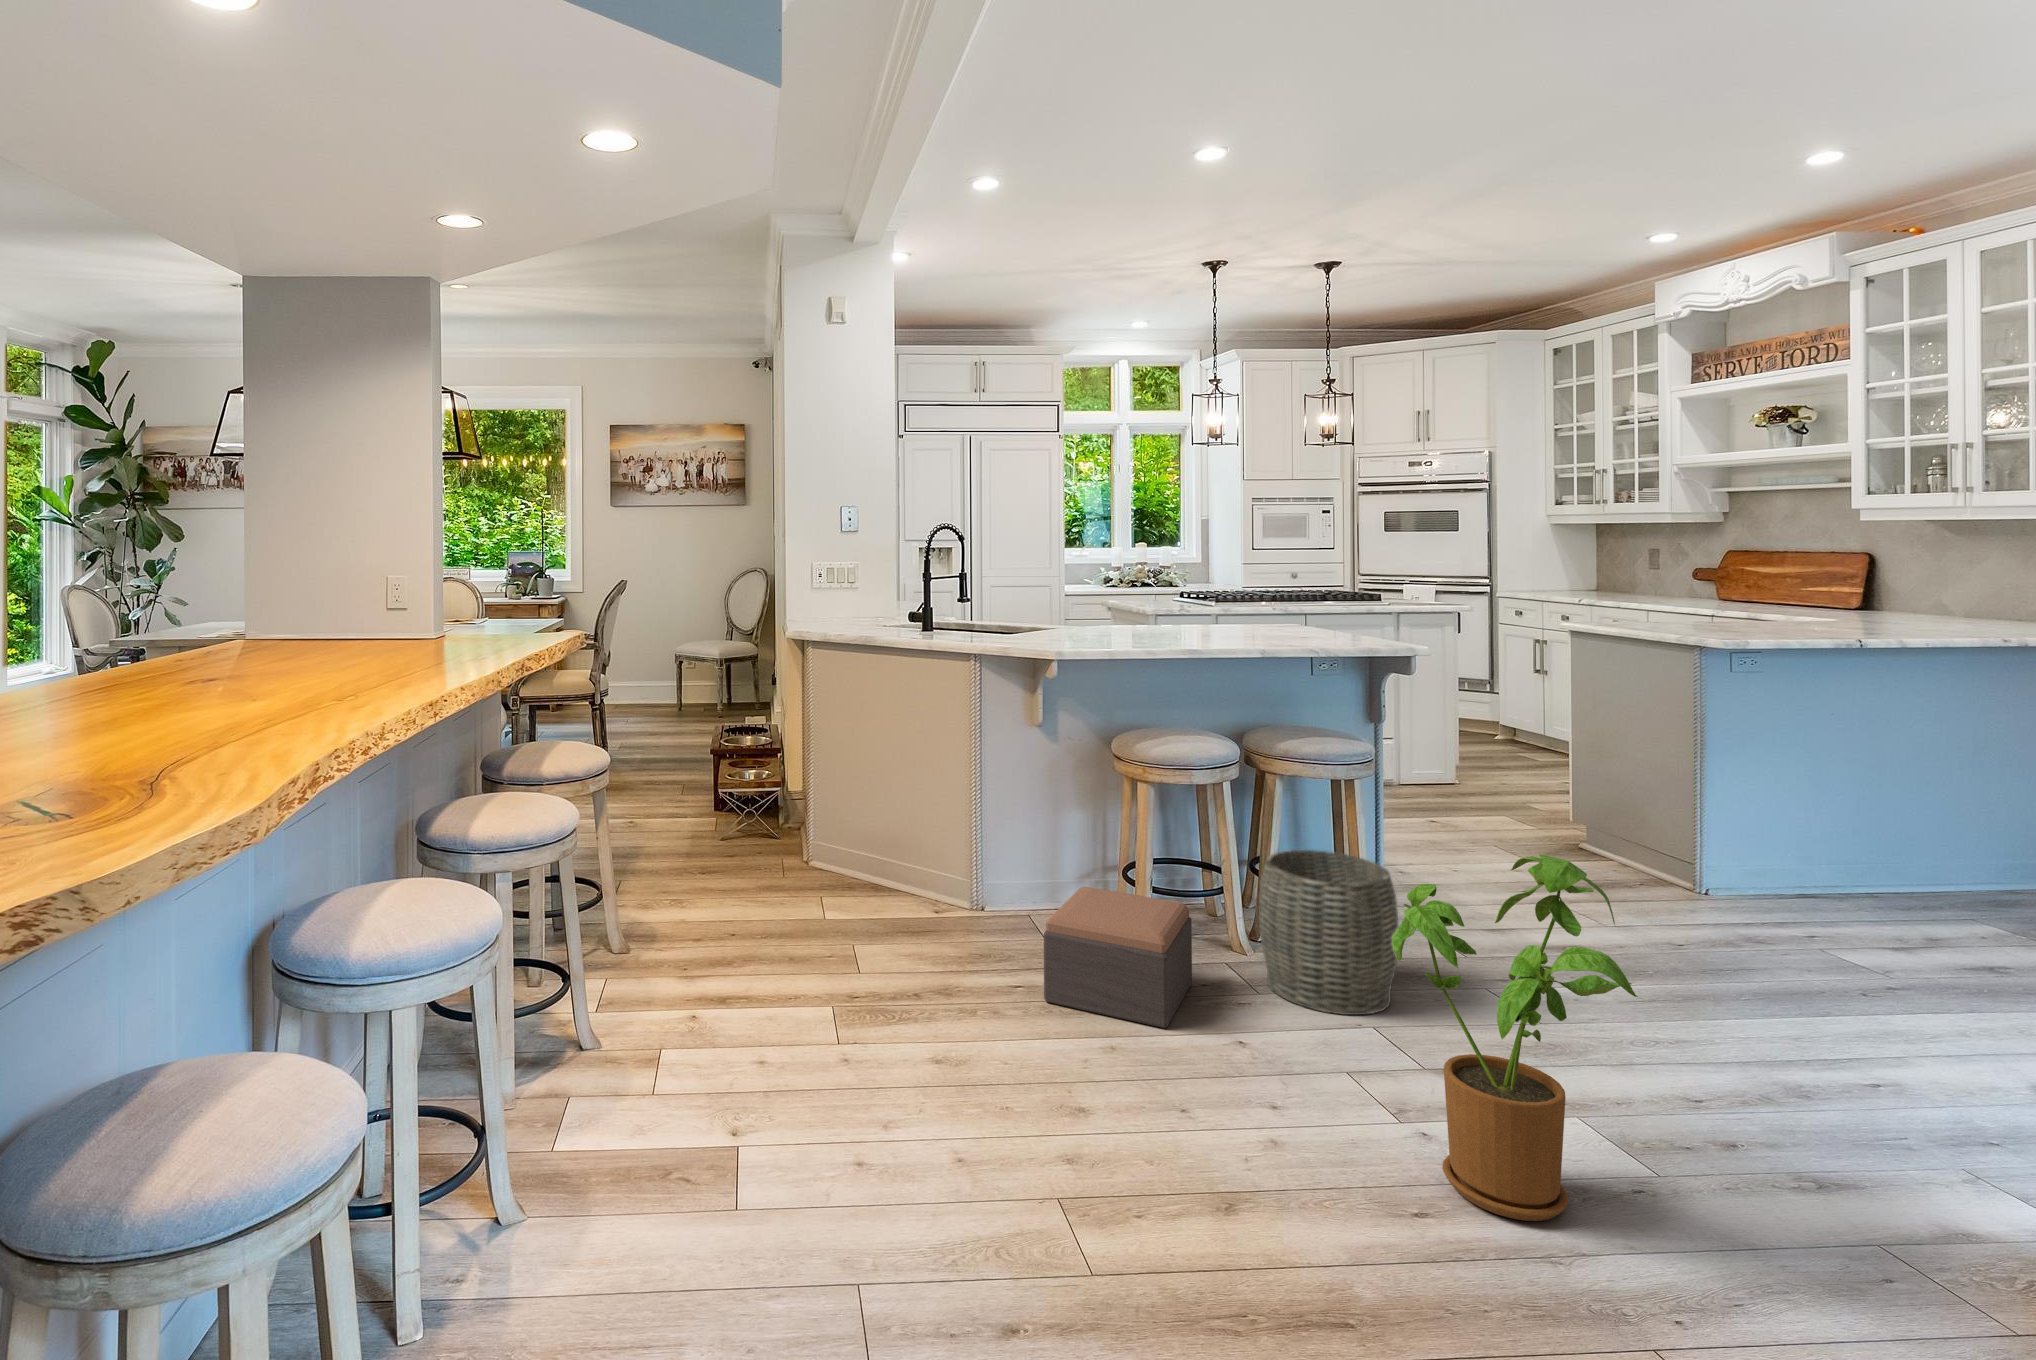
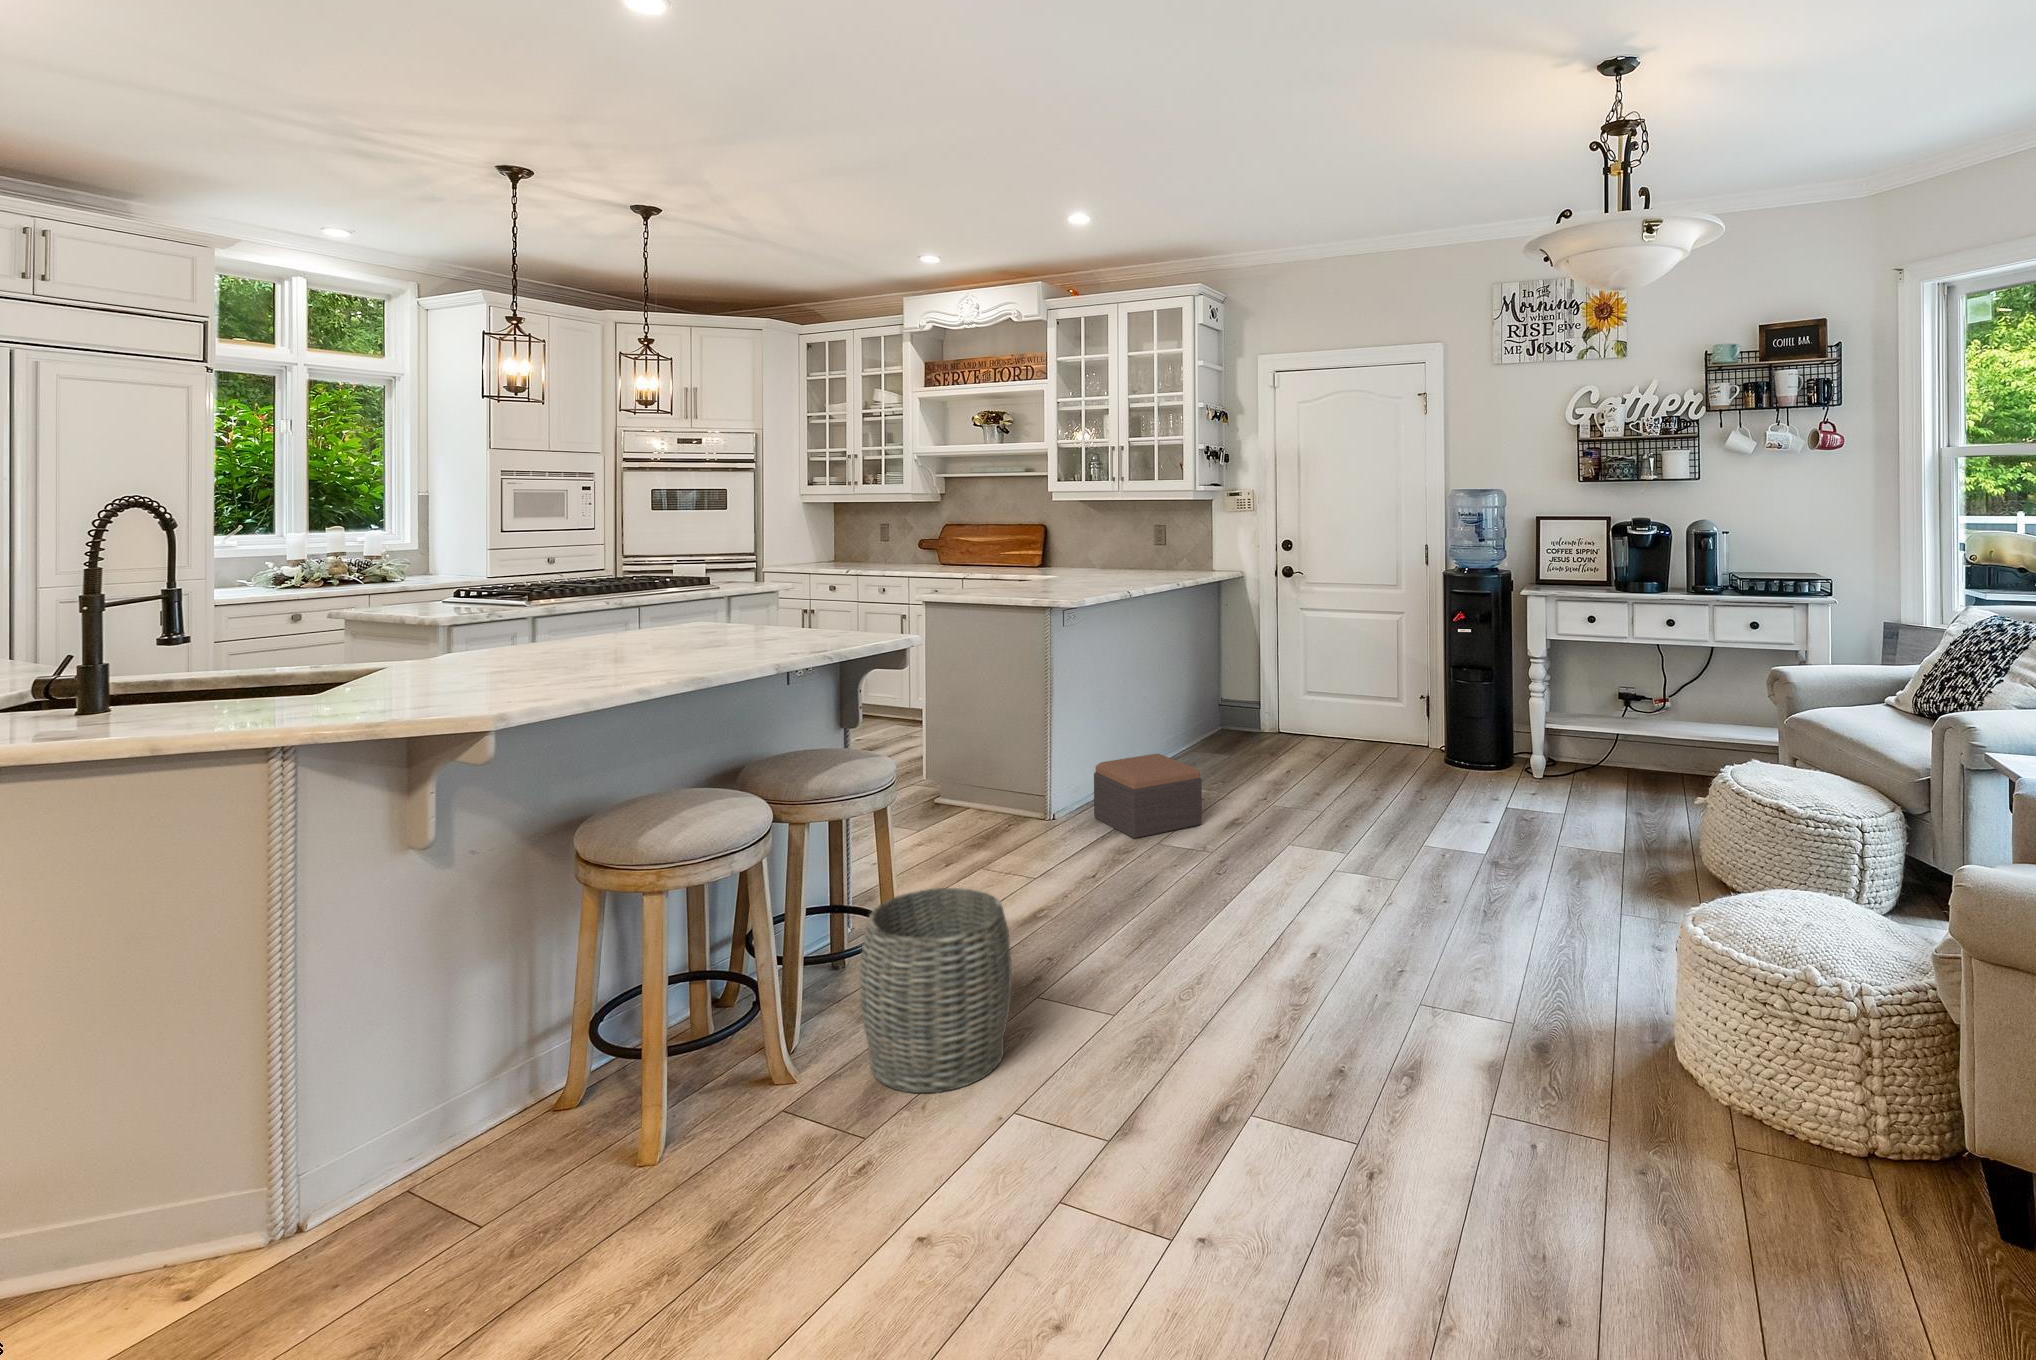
house plant: present [1392,854,1638,1221] -> none [1188,843,1423,1235]
footstool: present [1044,887,1192,1028] -> present [1094,754,1202,838]

